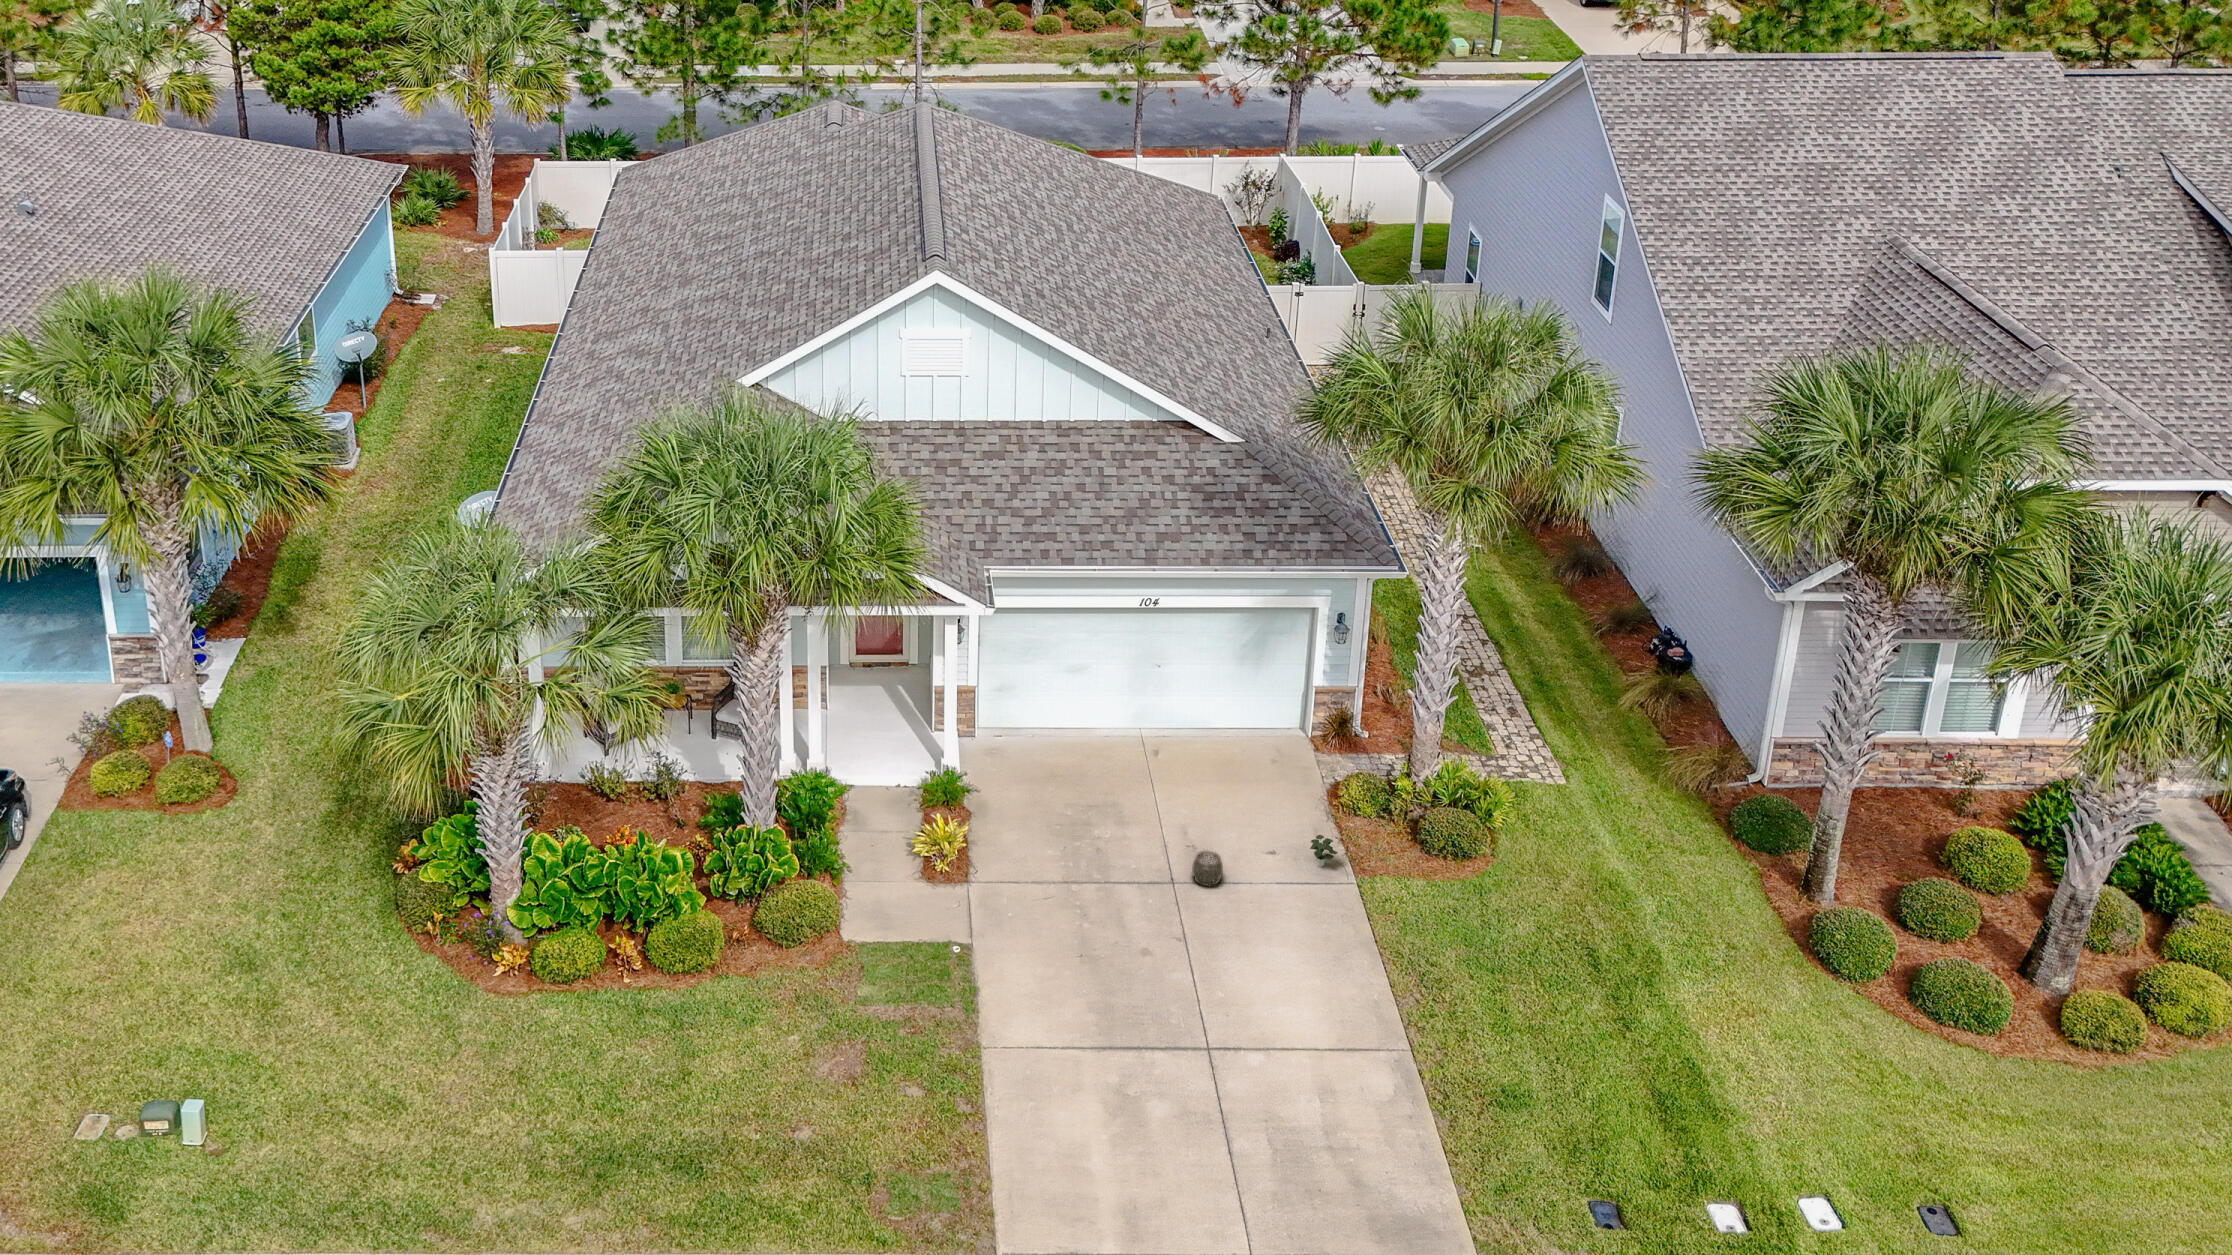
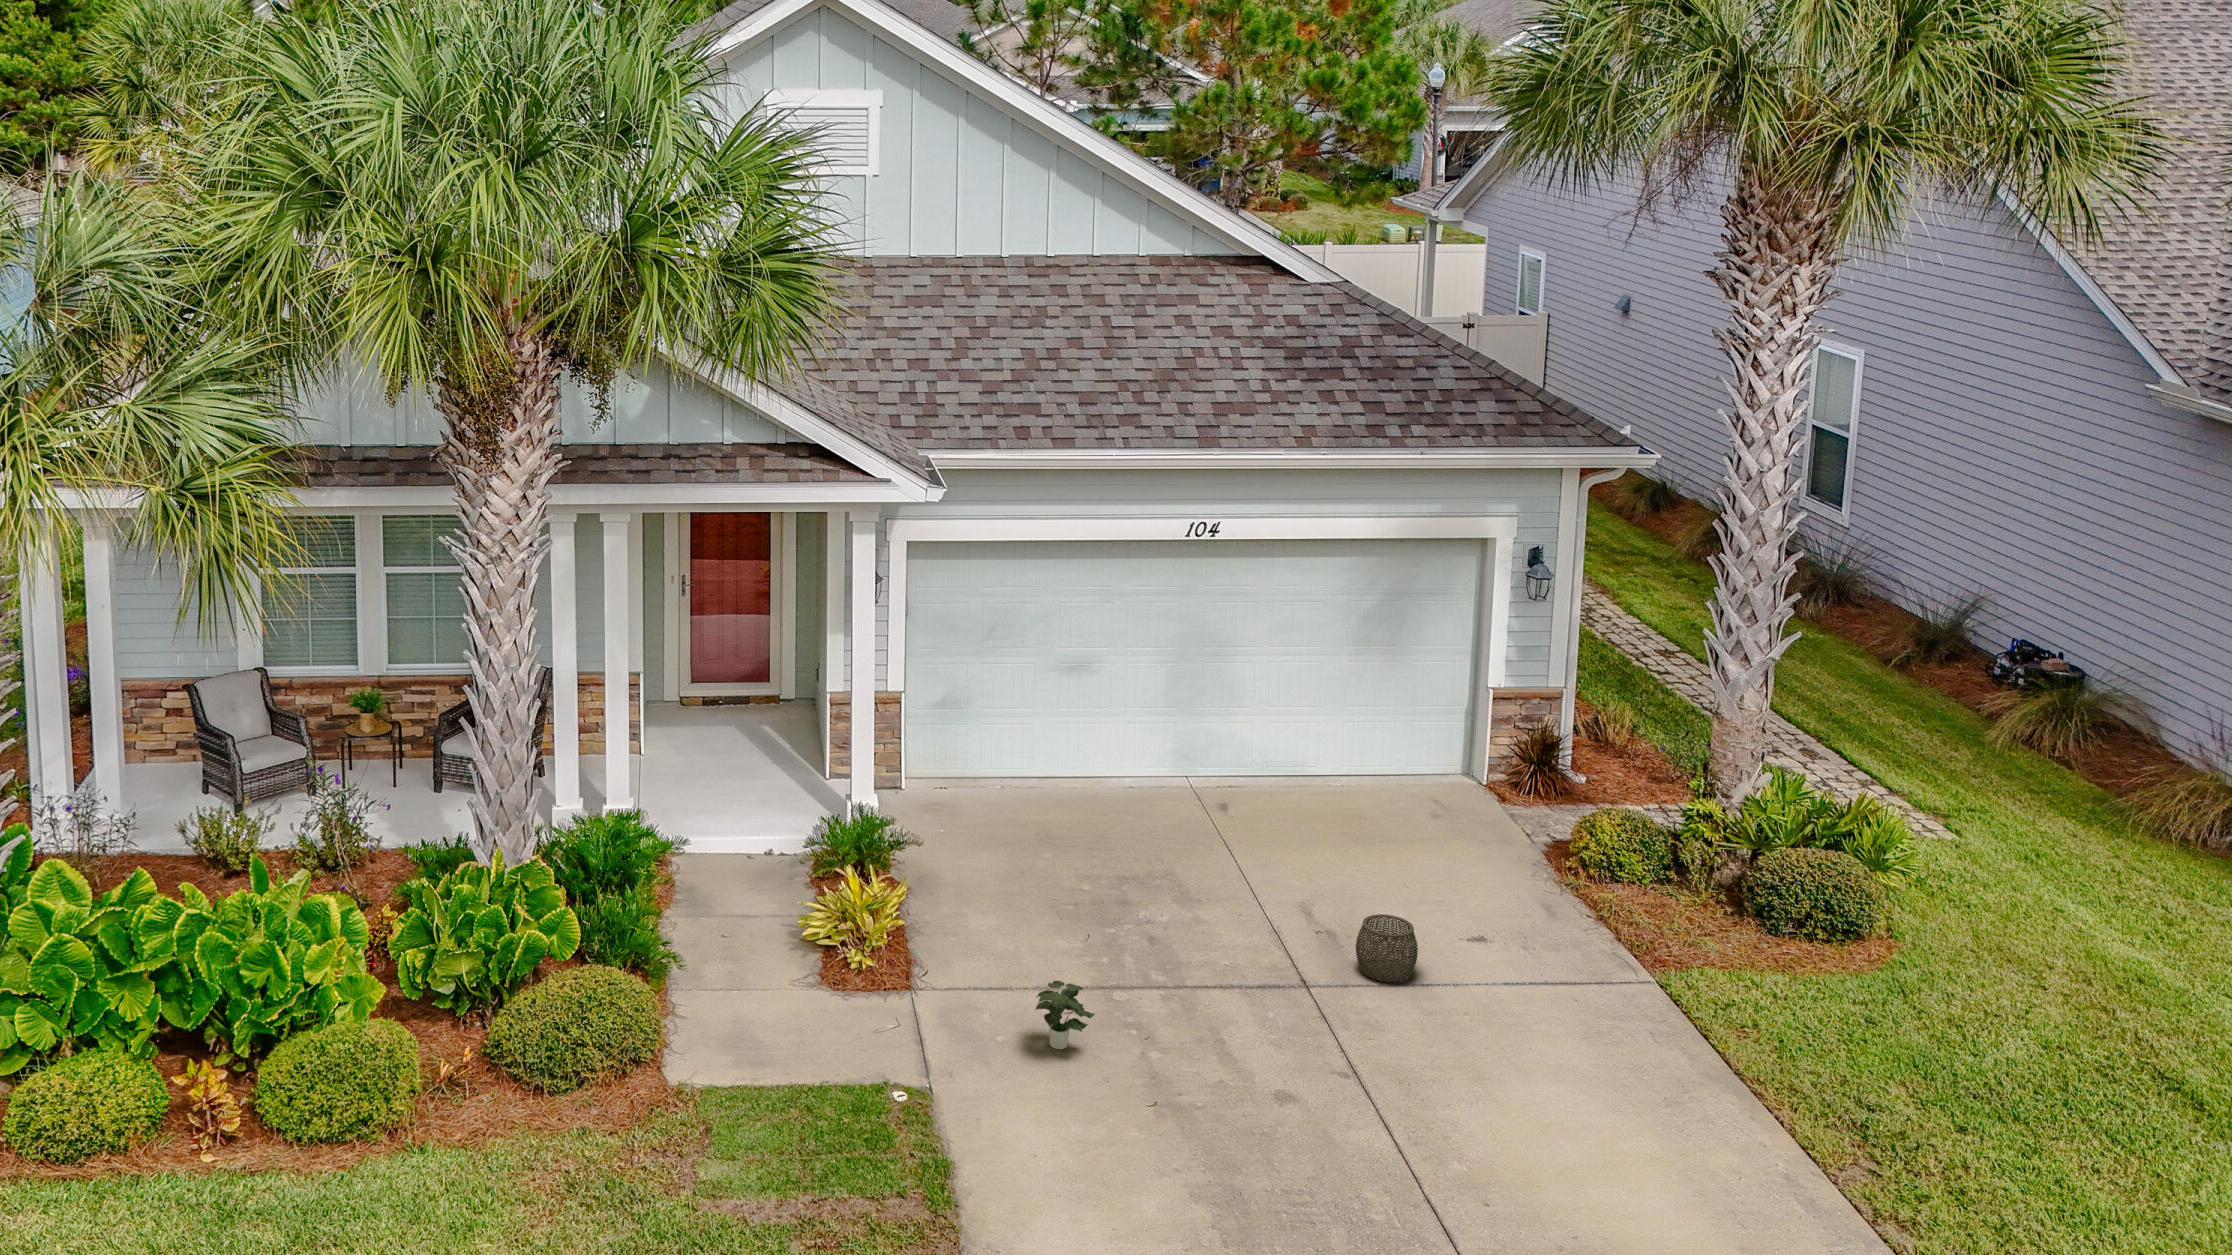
potted plant: present [1310,835,1338,867] -> present [1036,981,1095,1049]

